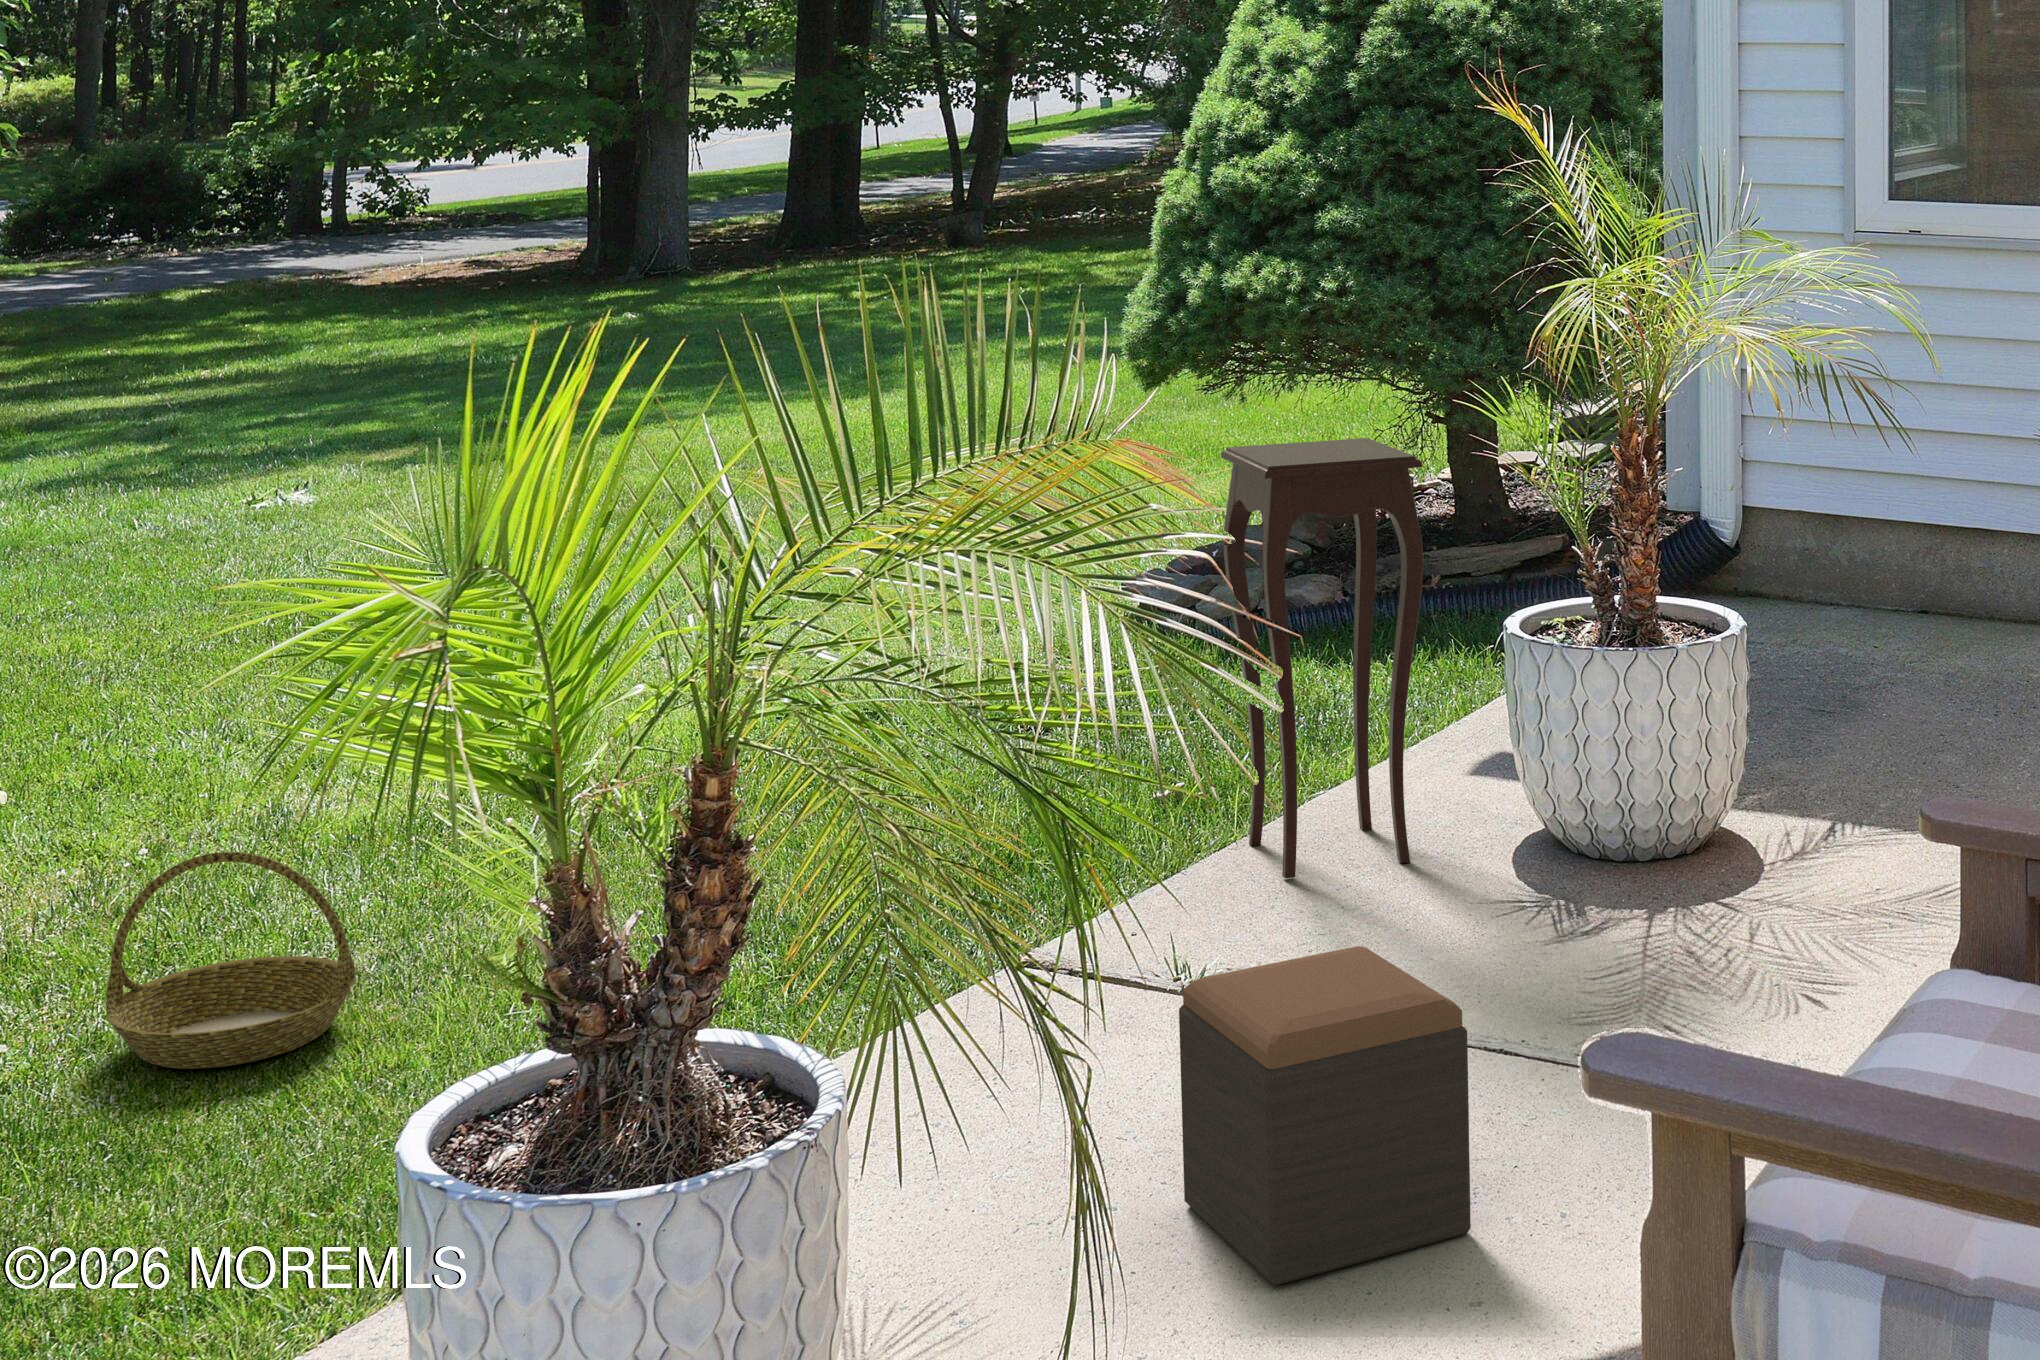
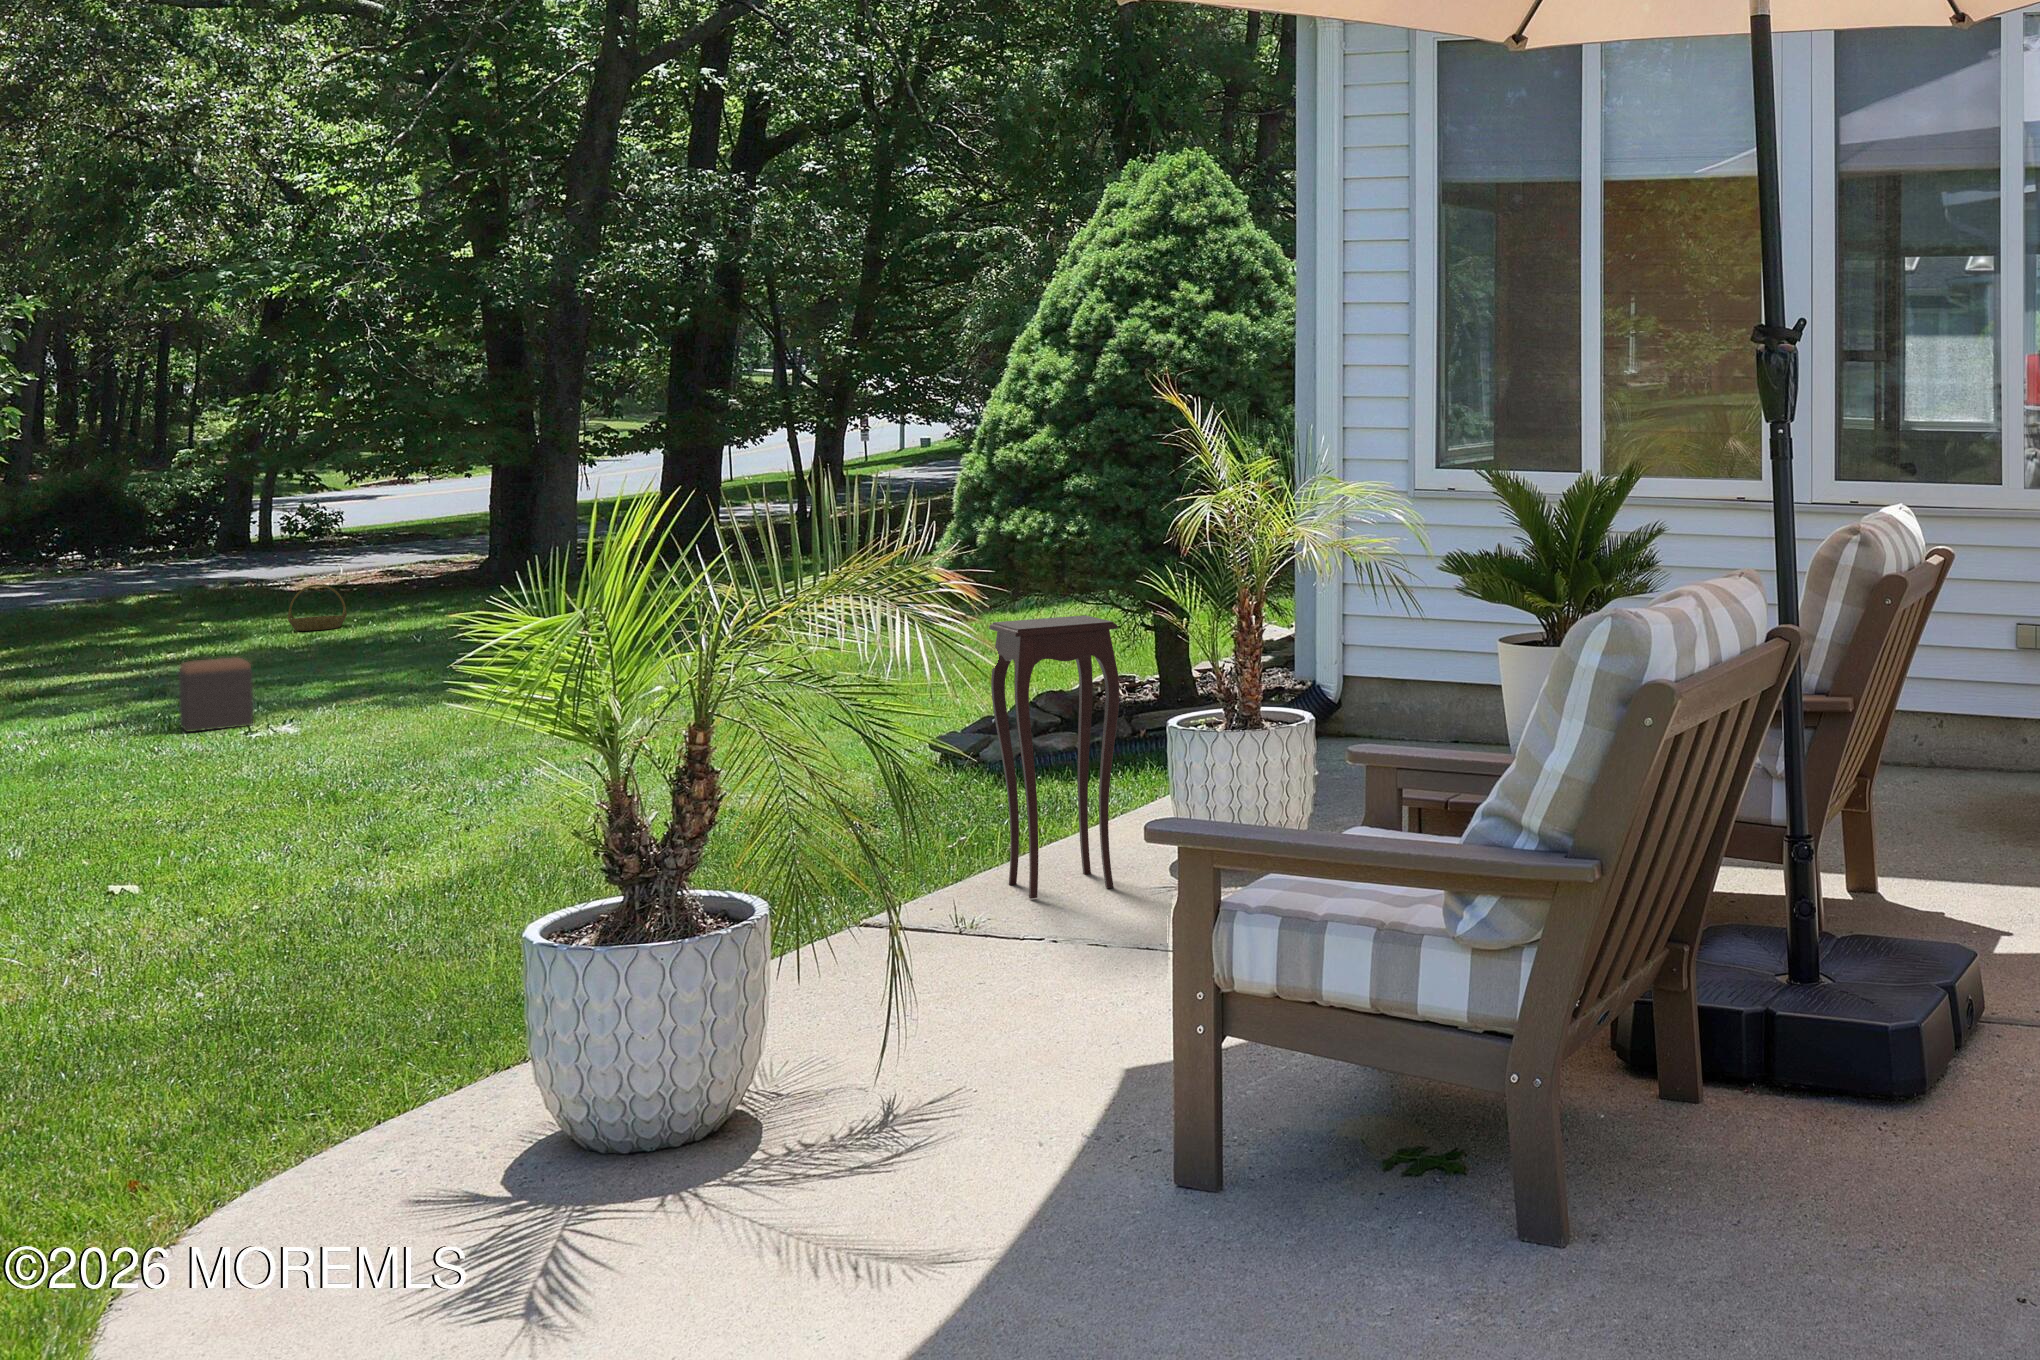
basket: present [106,852,356,1069] -> present [288,584,347,631]
footstool: present [1179,946,1471,1286] -> present [179,657,253,732]

